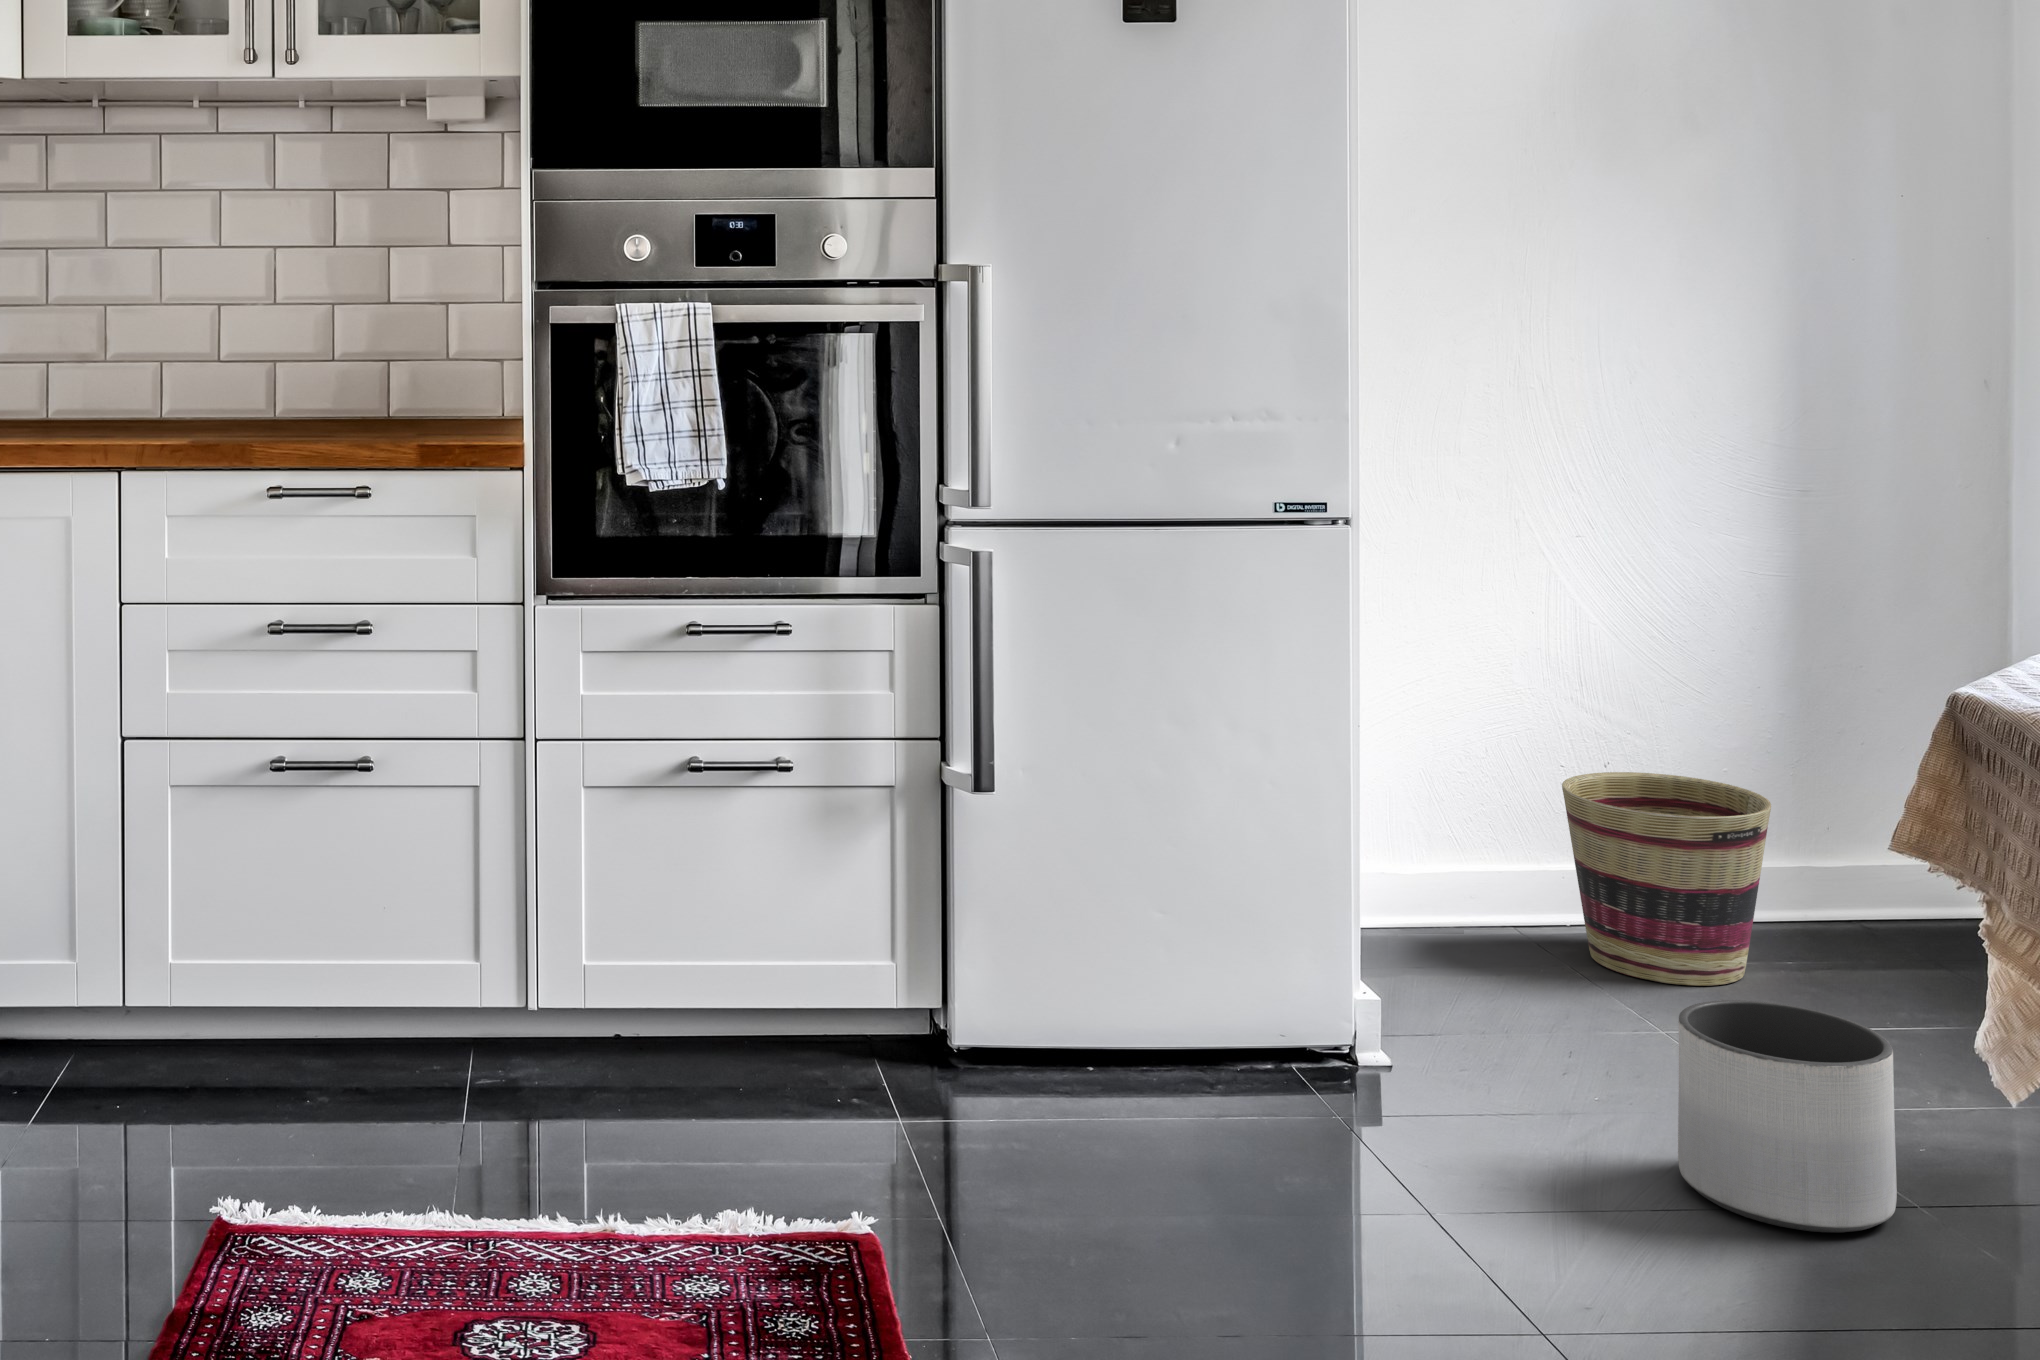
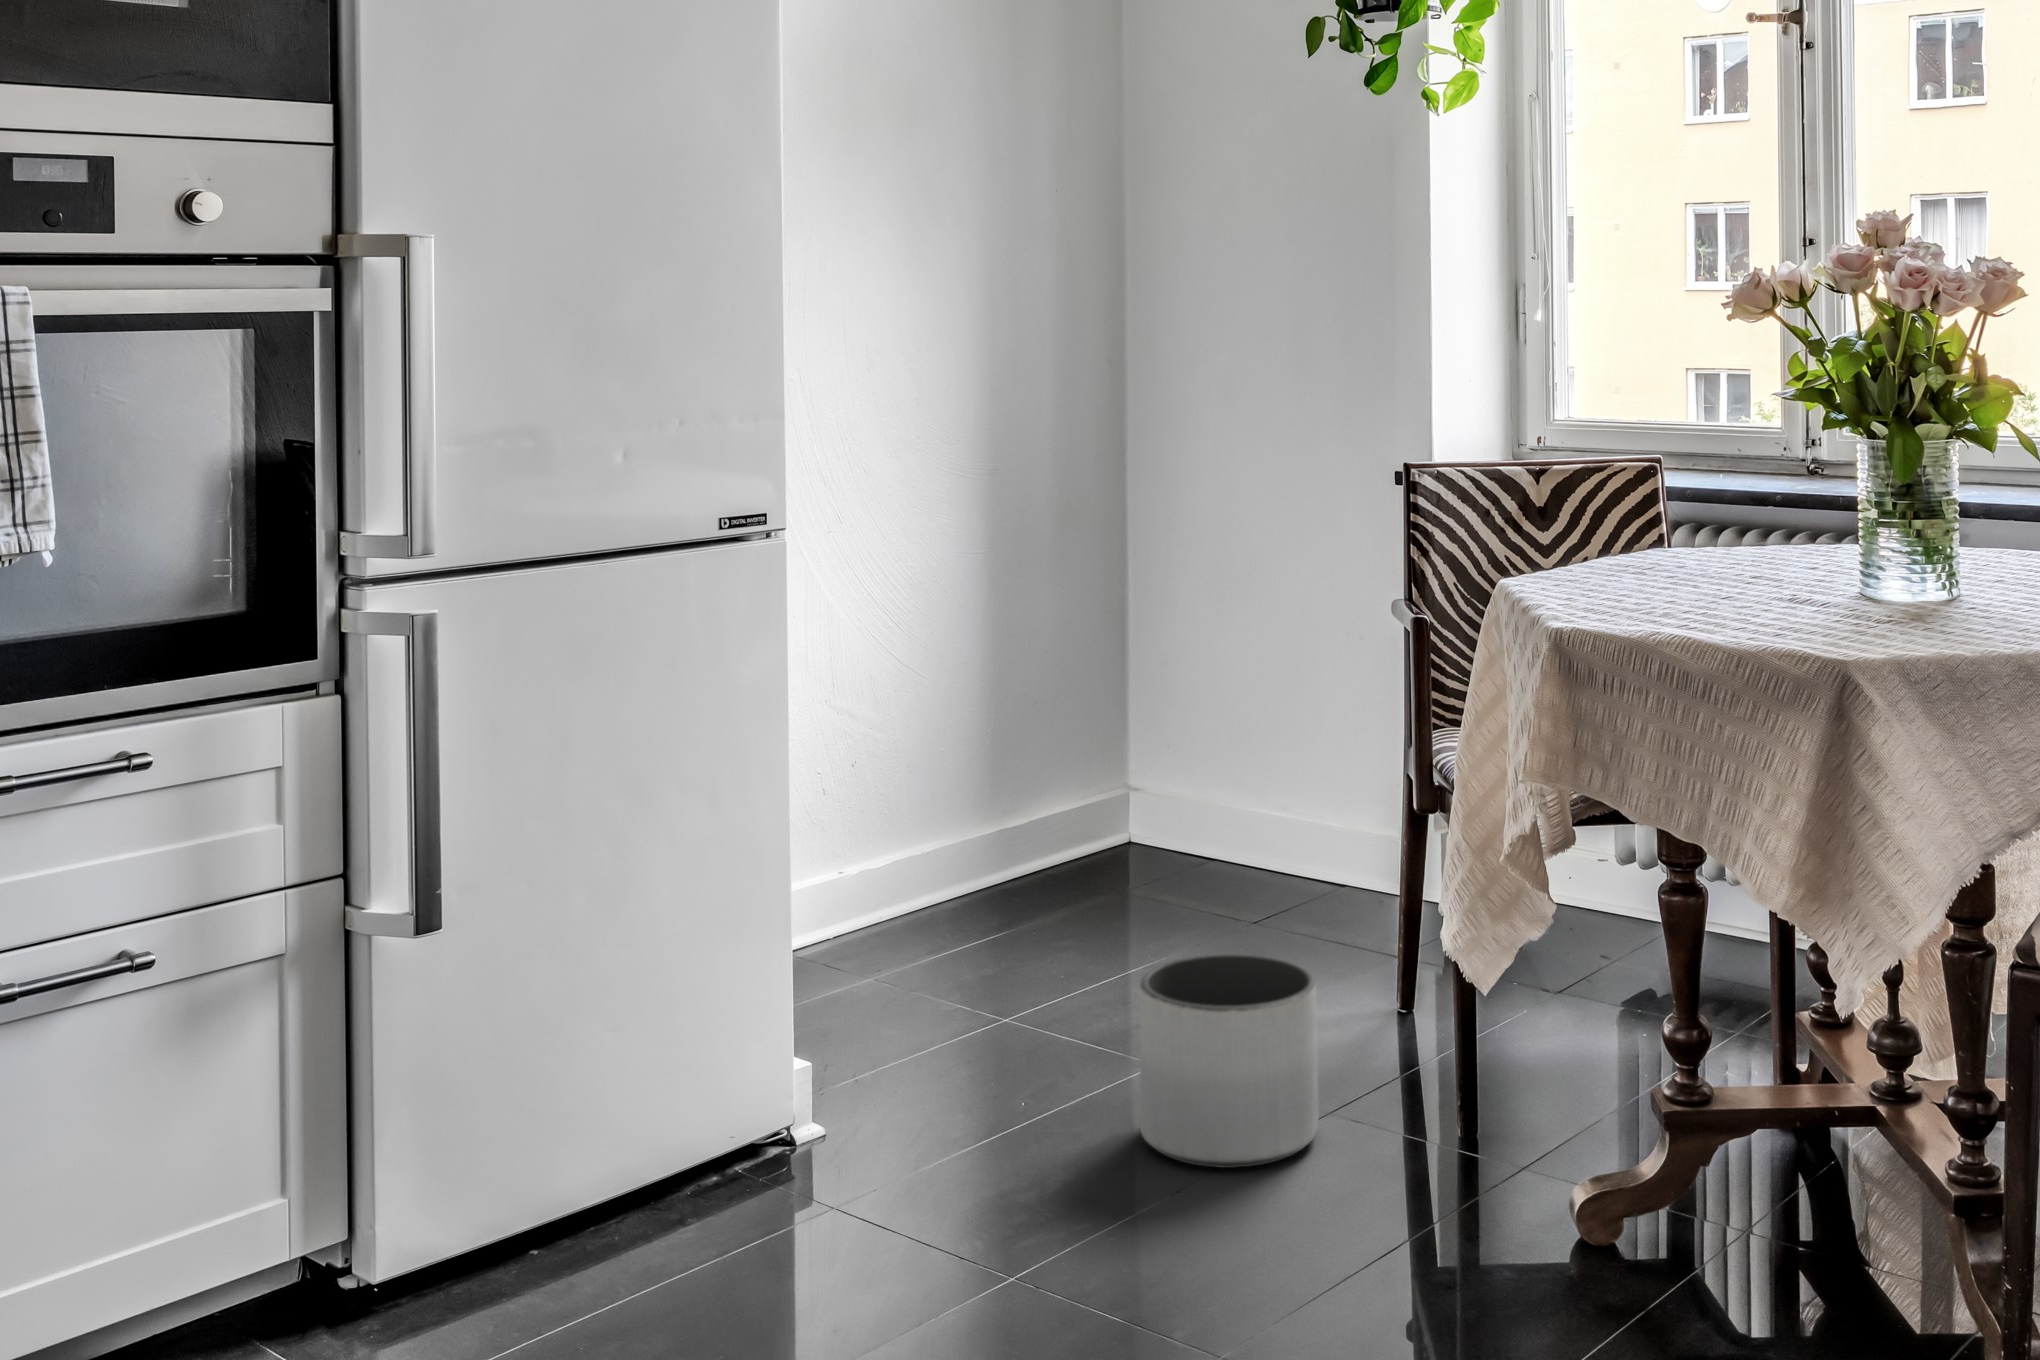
basket: present [1562,772,1771,986] -> none [832,764,1019,975]

